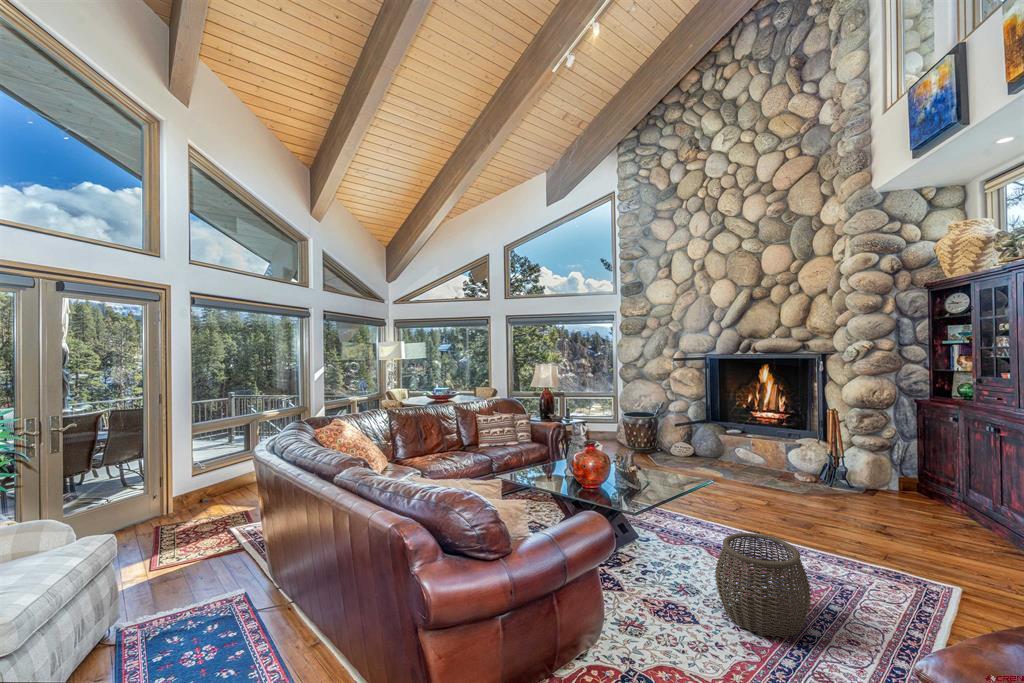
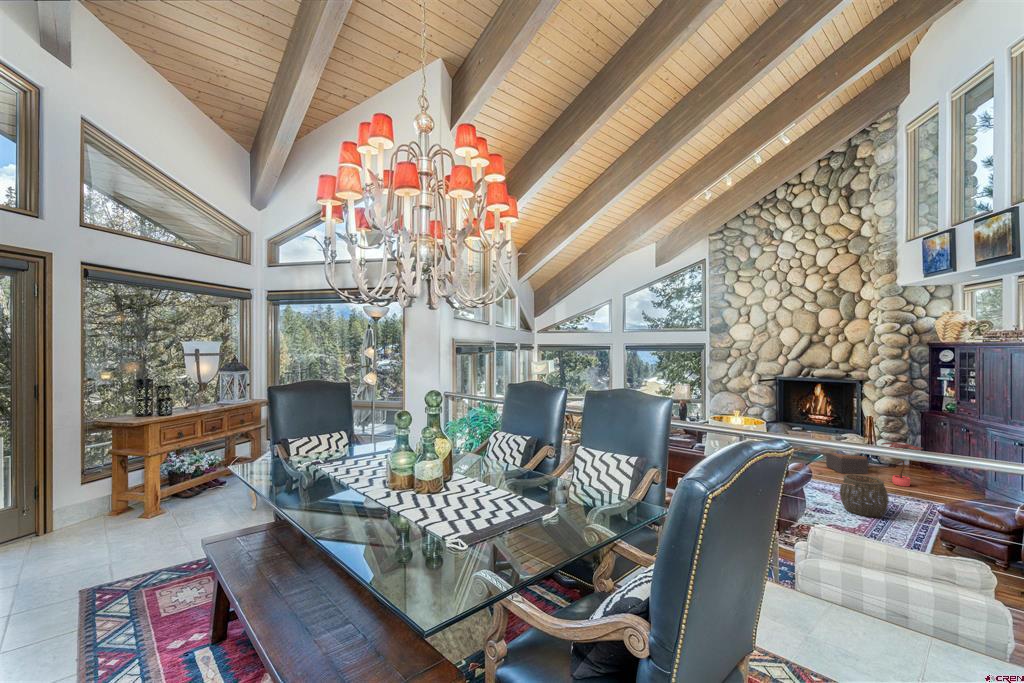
potted plant: none [835,456,908,540] -> present [882,442,923,487]
footstool: none [757,467,821,510] -> present [826,453,868,474]

